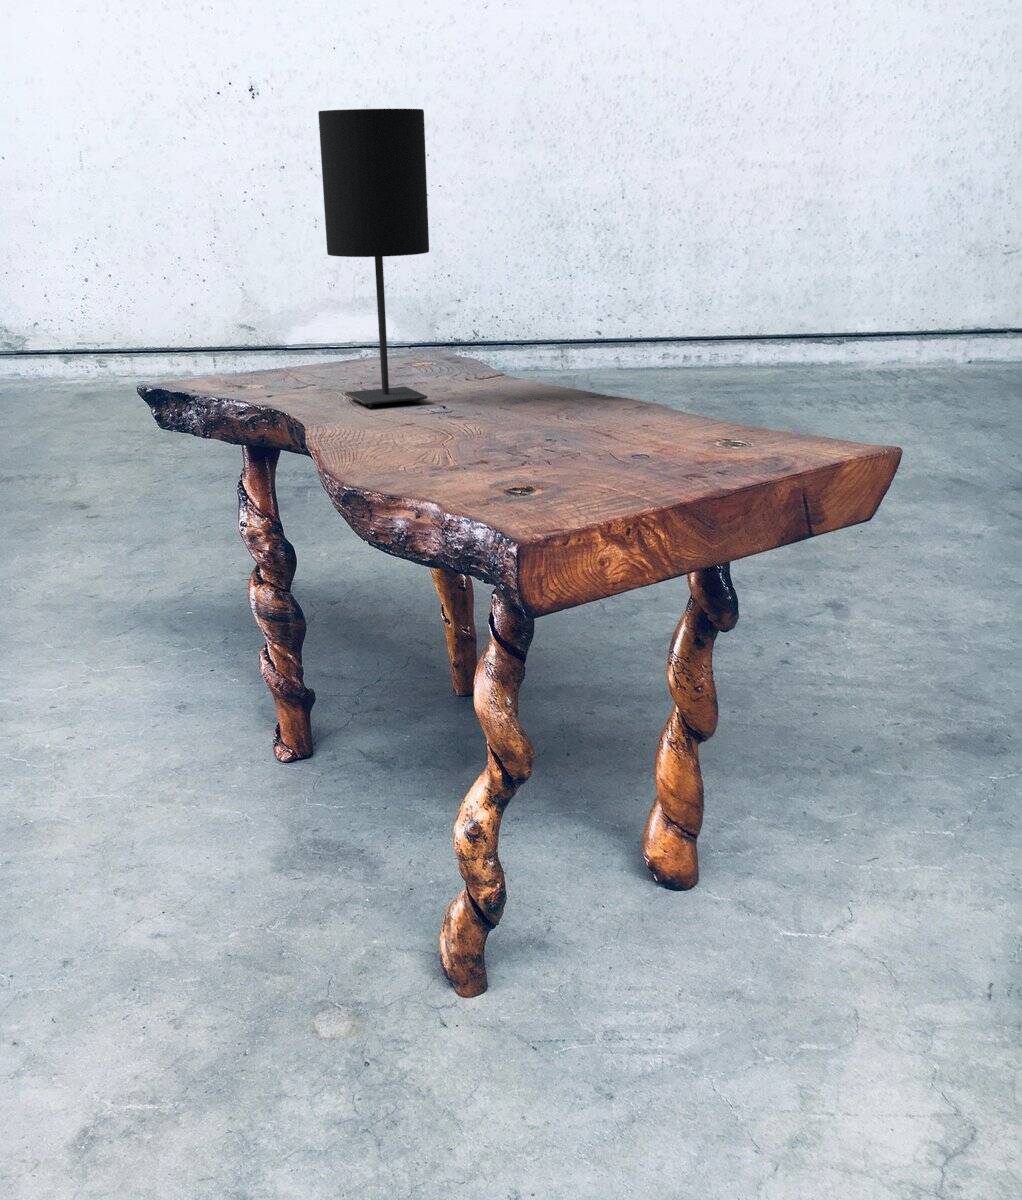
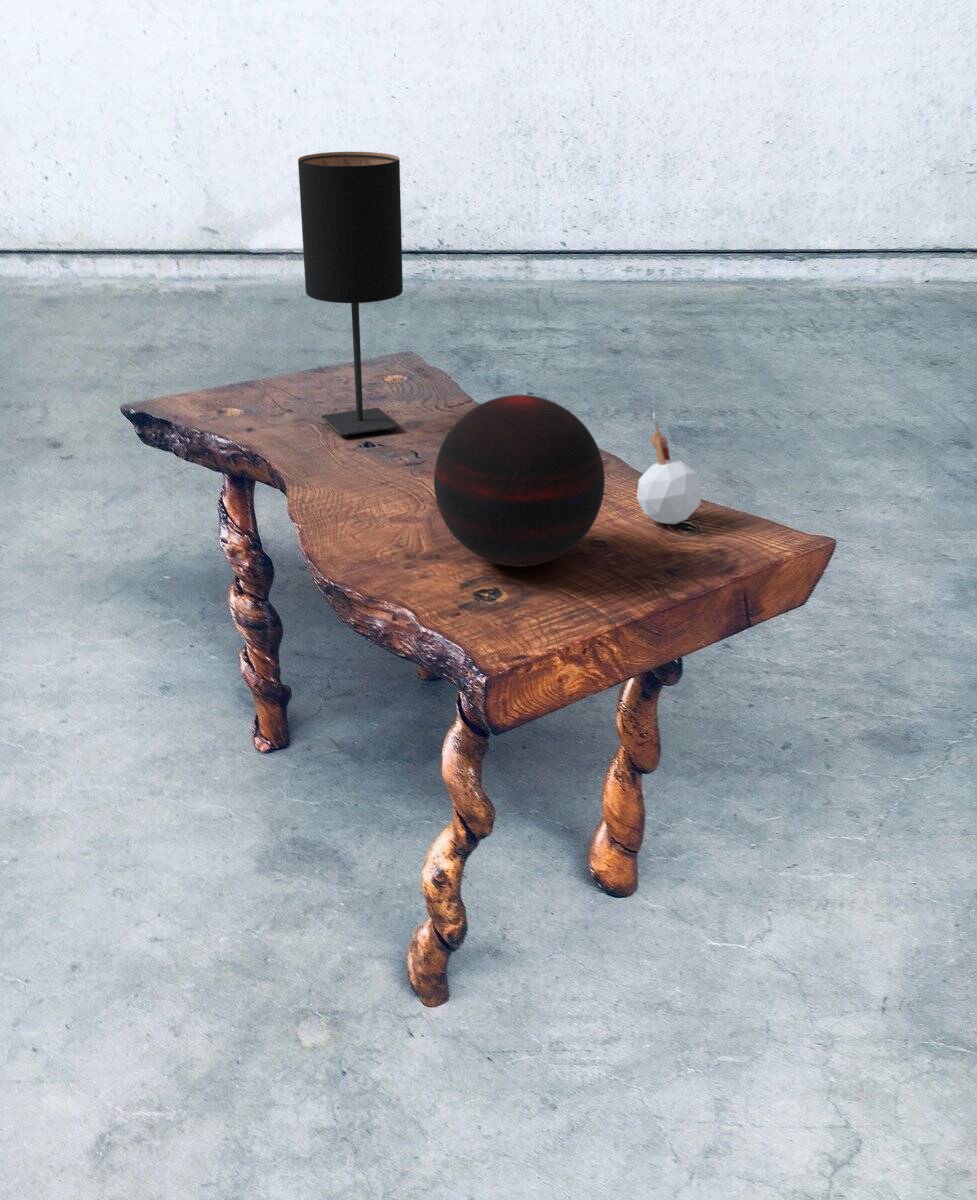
decorative orb: none [461,286,648,475] -> present [434,395,605,567]
candle: none [684,326,754,450] -> present [637,409,702,524]

